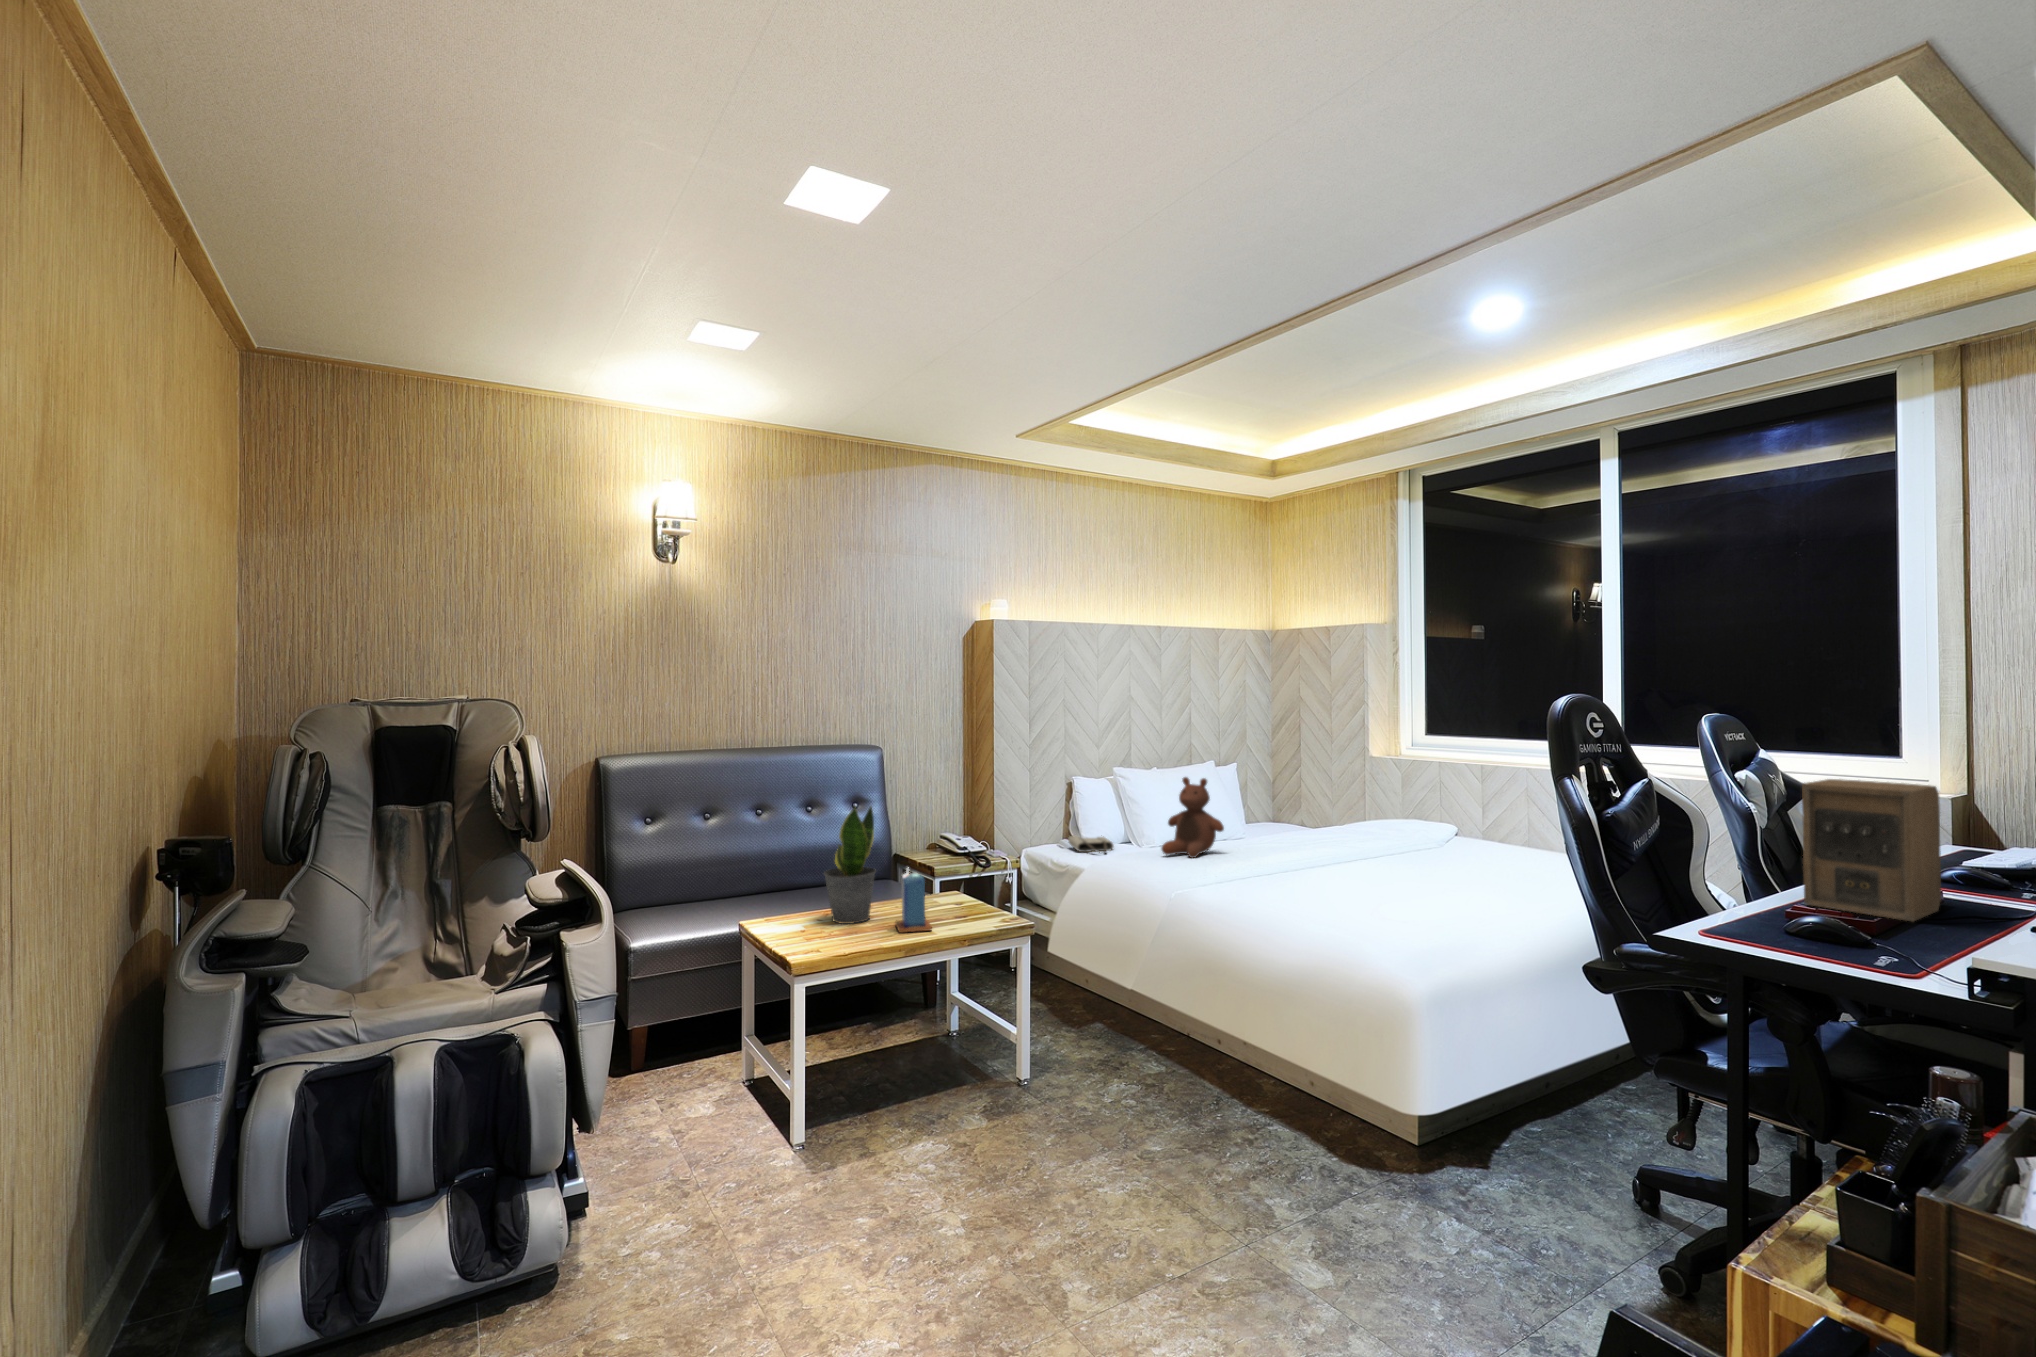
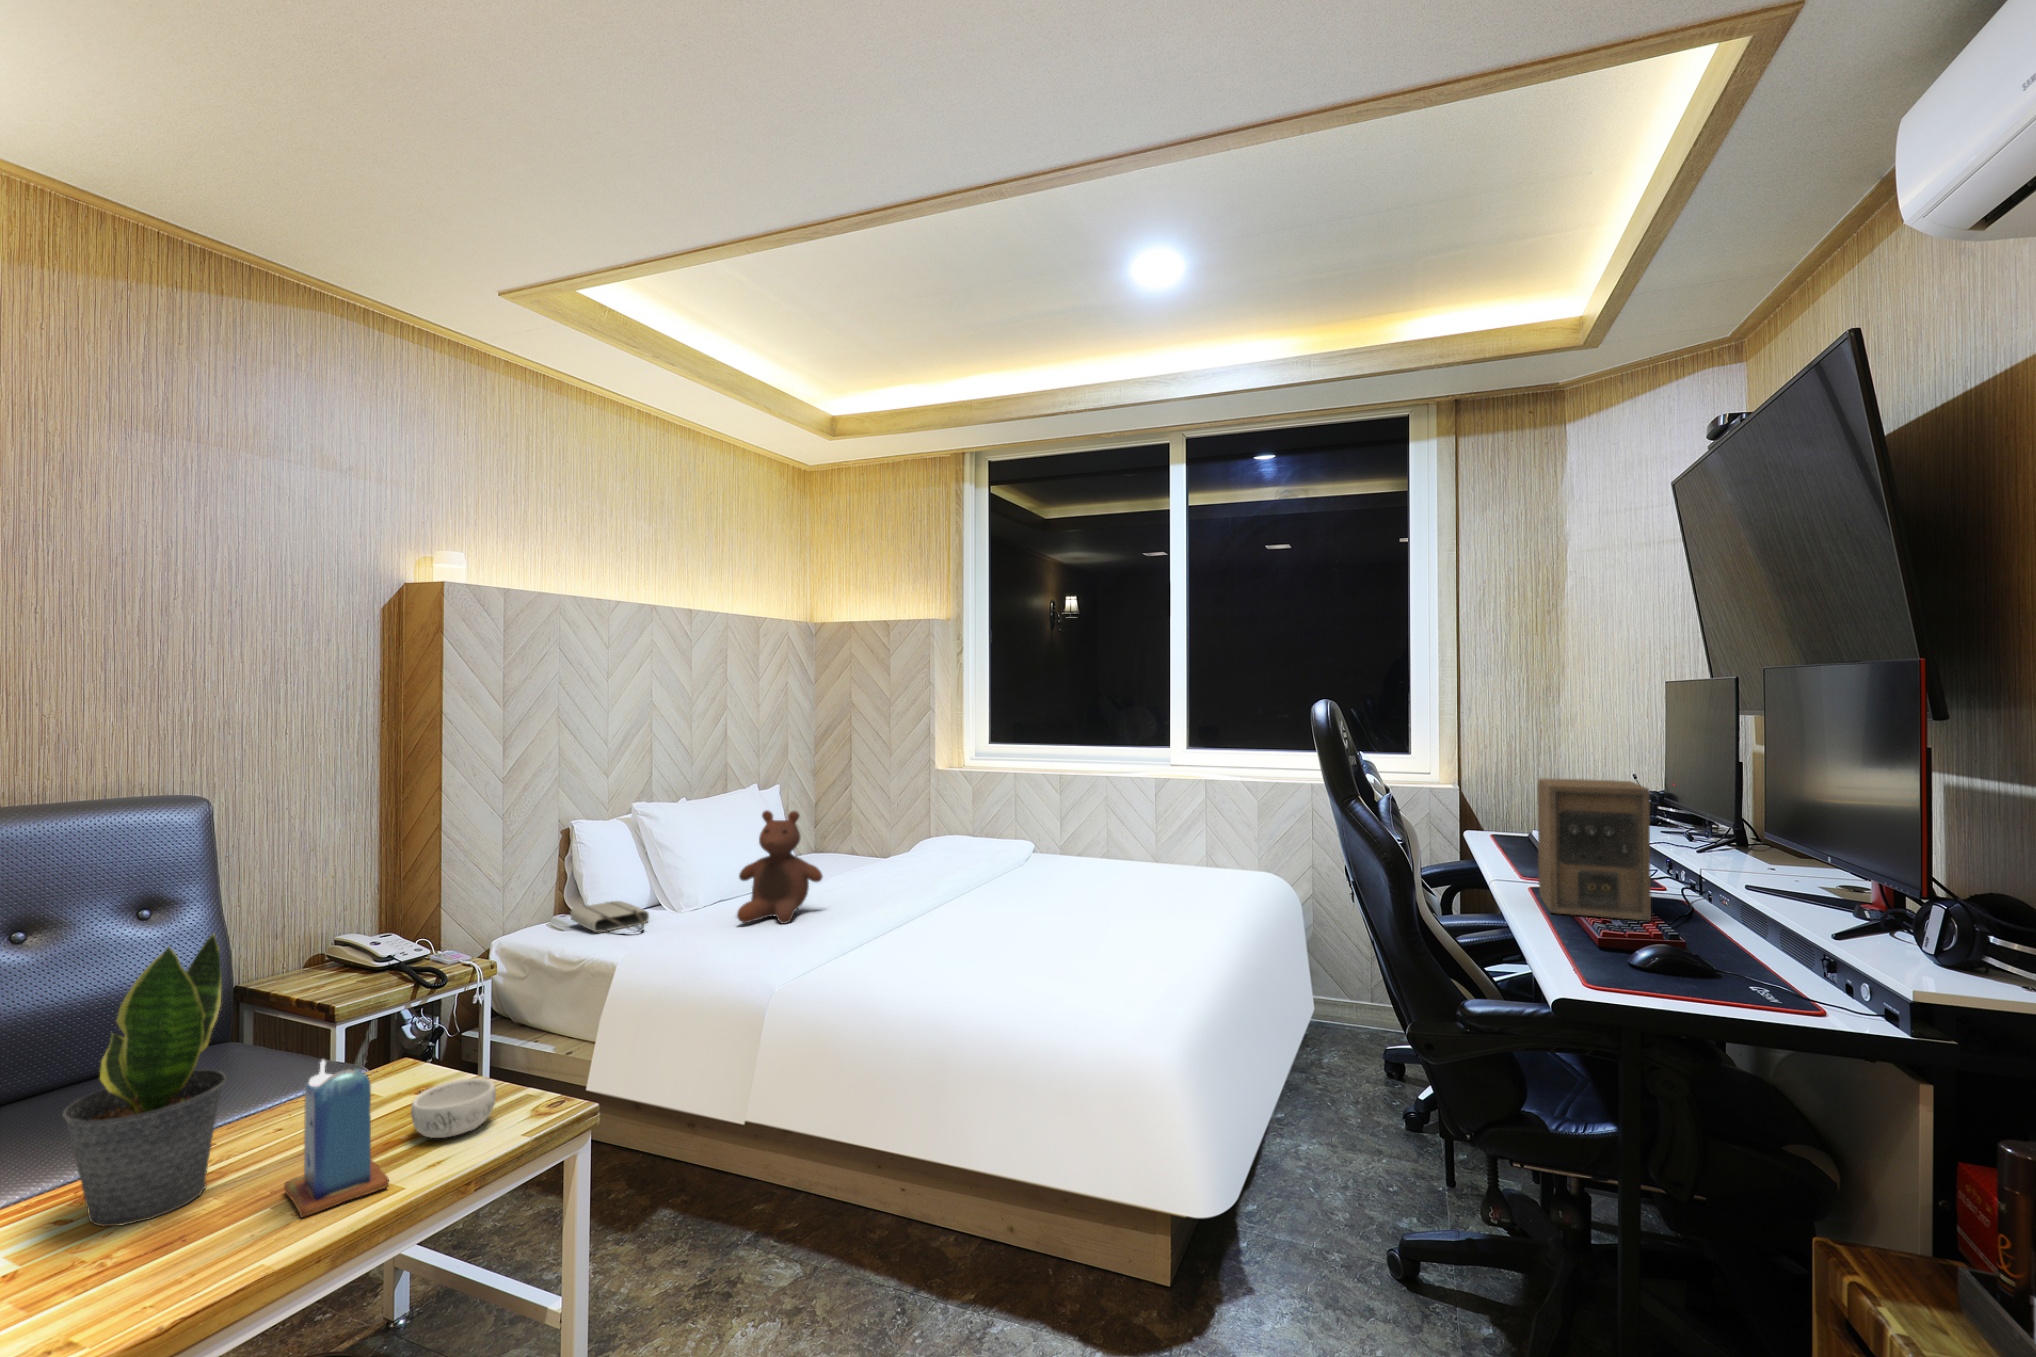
decorative bowl: none [946,896,983,920] -> present [411,1078,496,1138]

